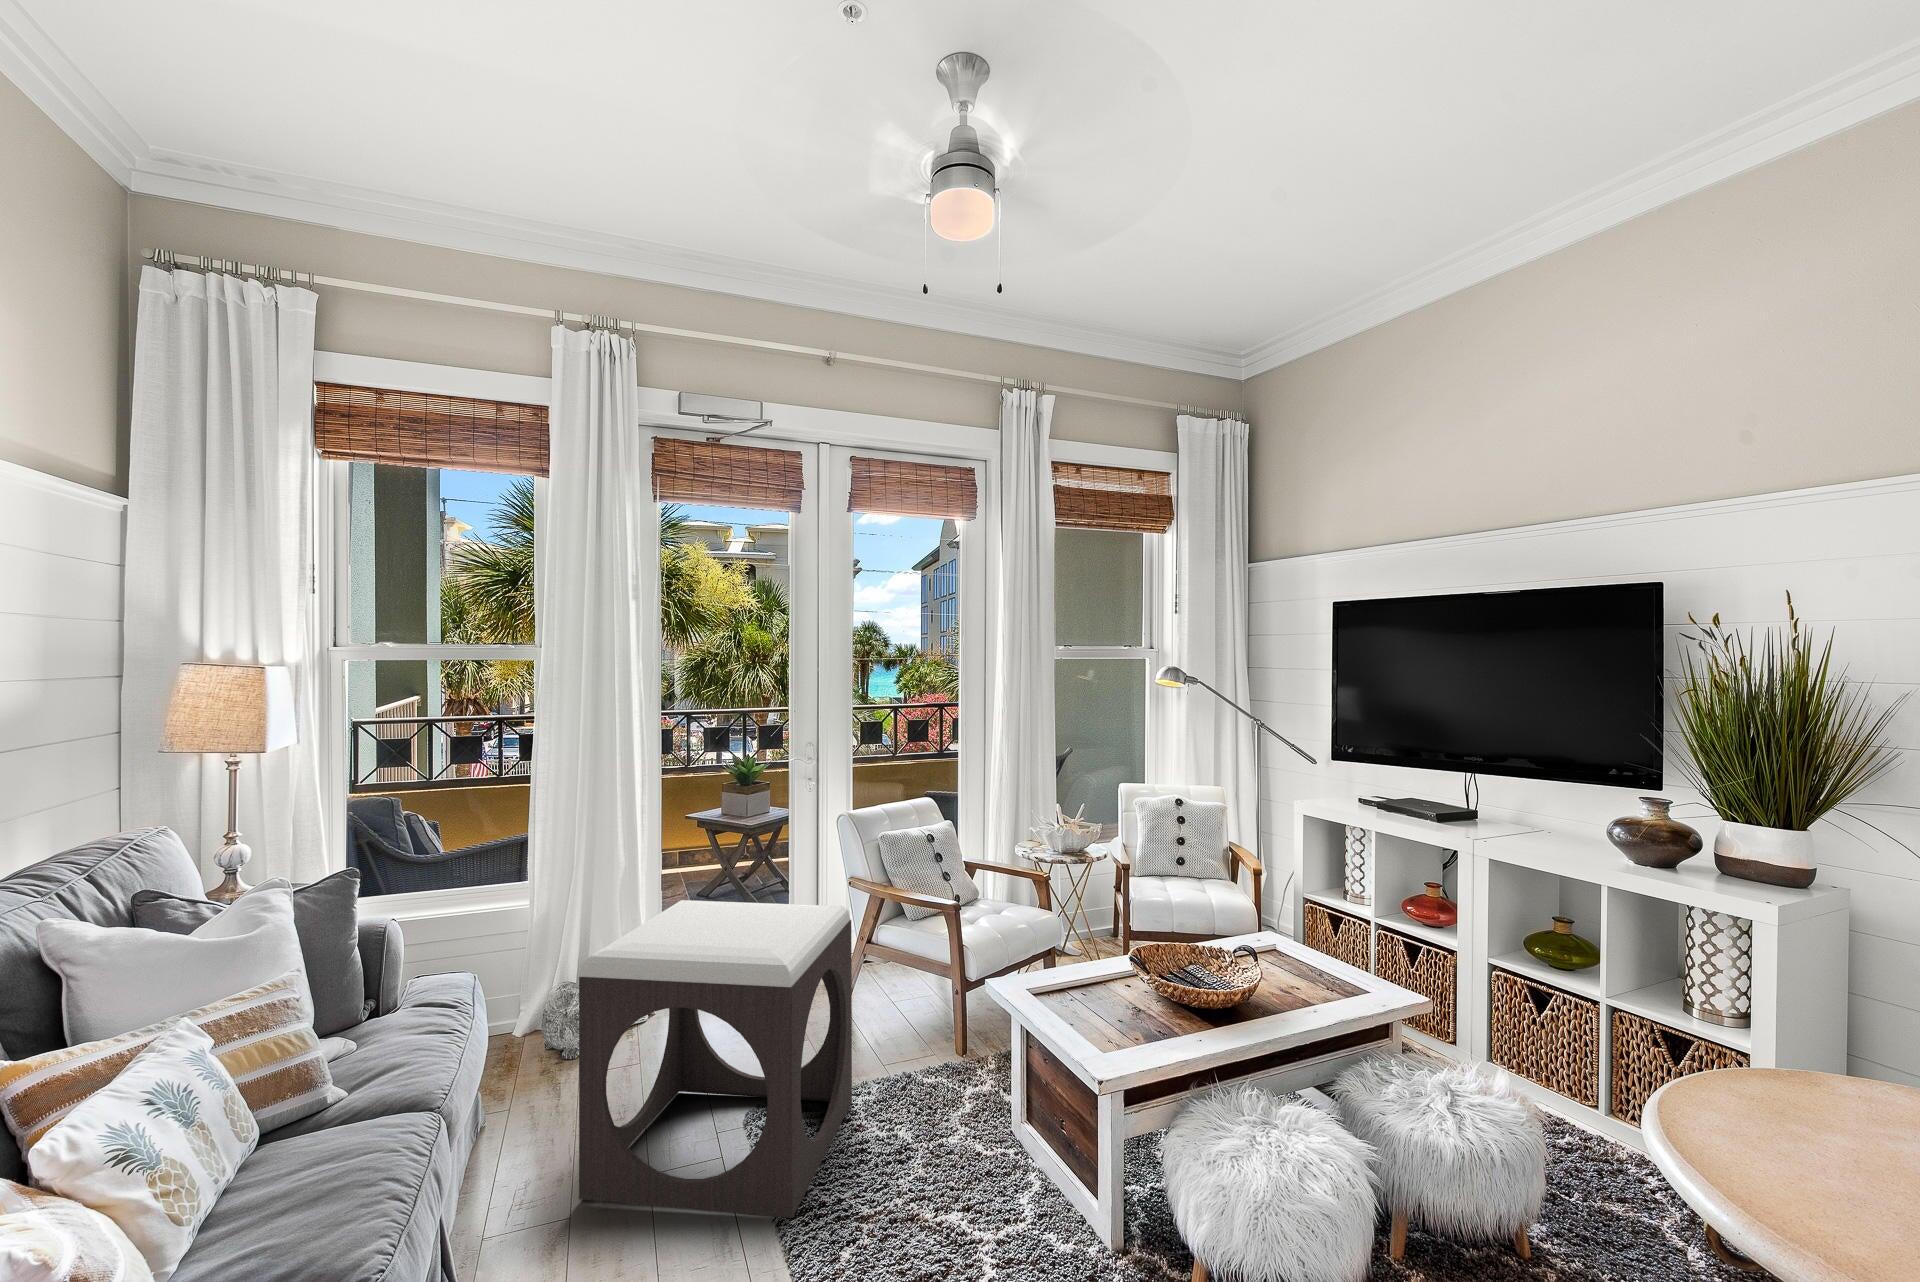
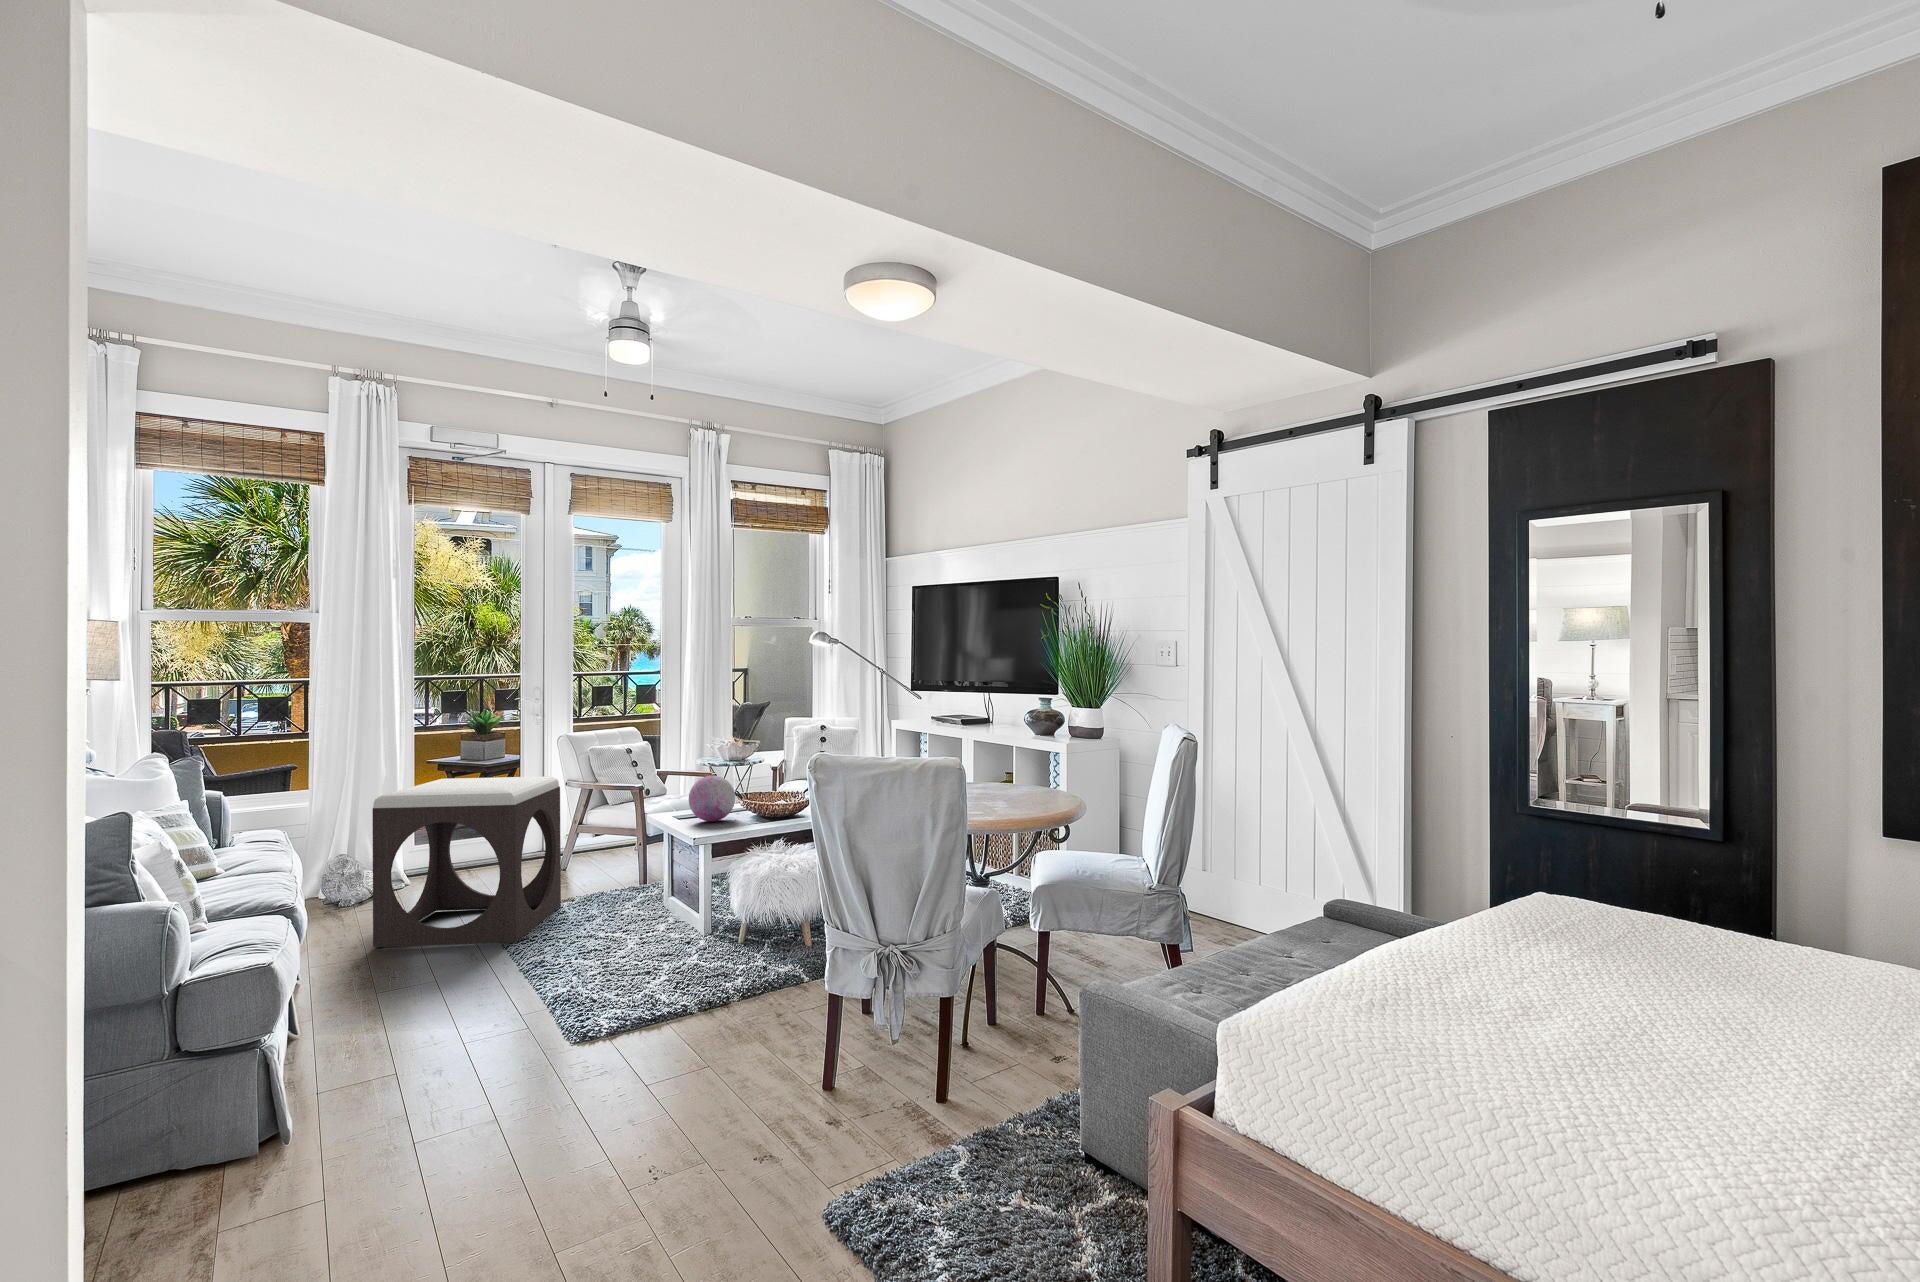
decorative orb: none [1056,929,1132,1009] -> present [689,776,735,822]

